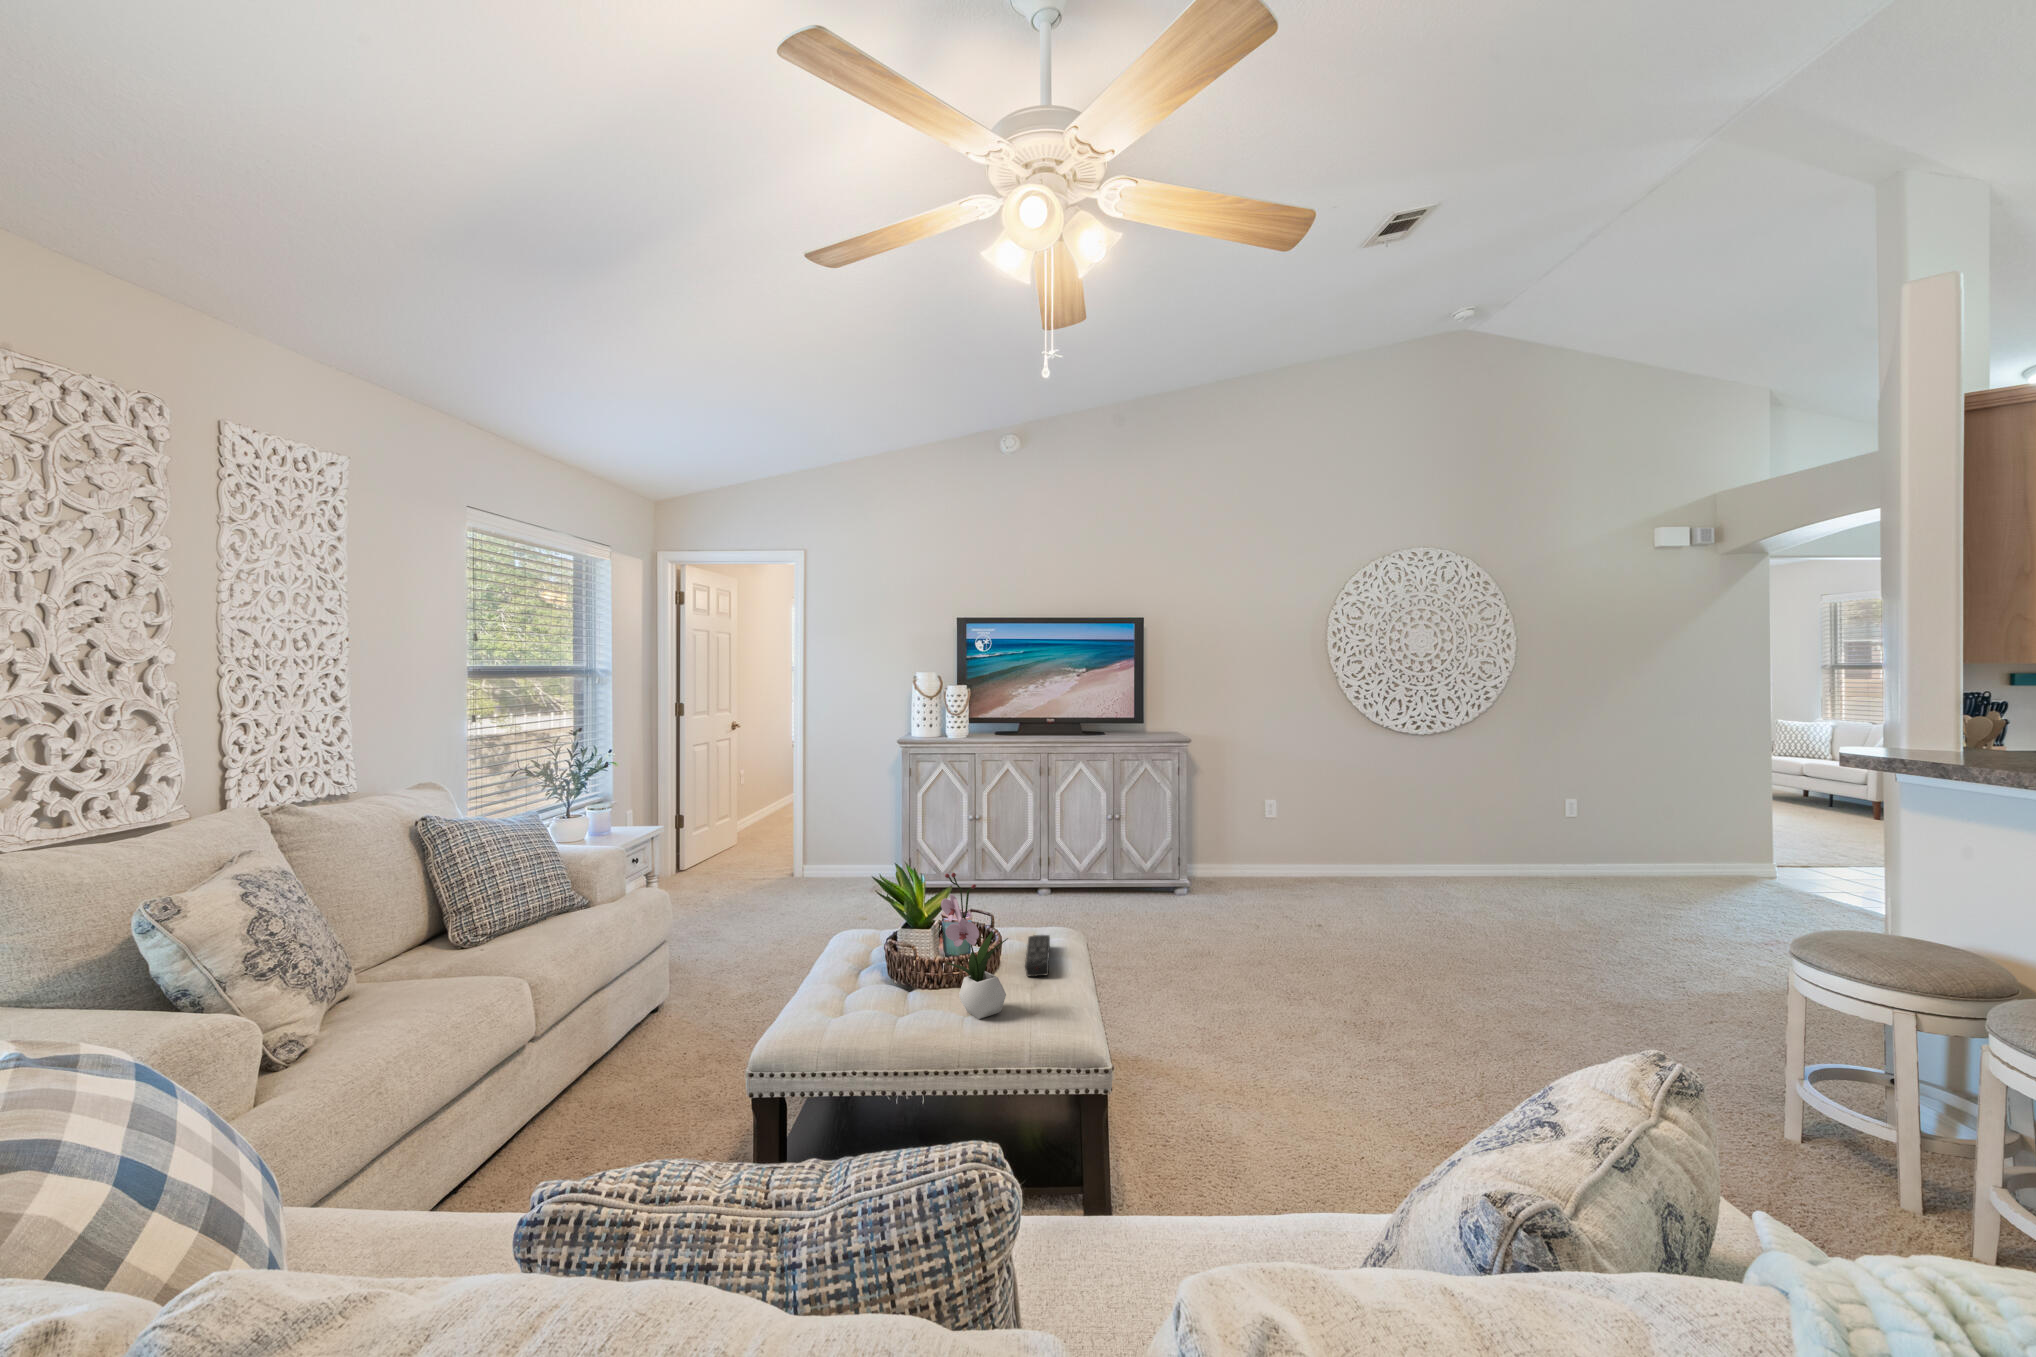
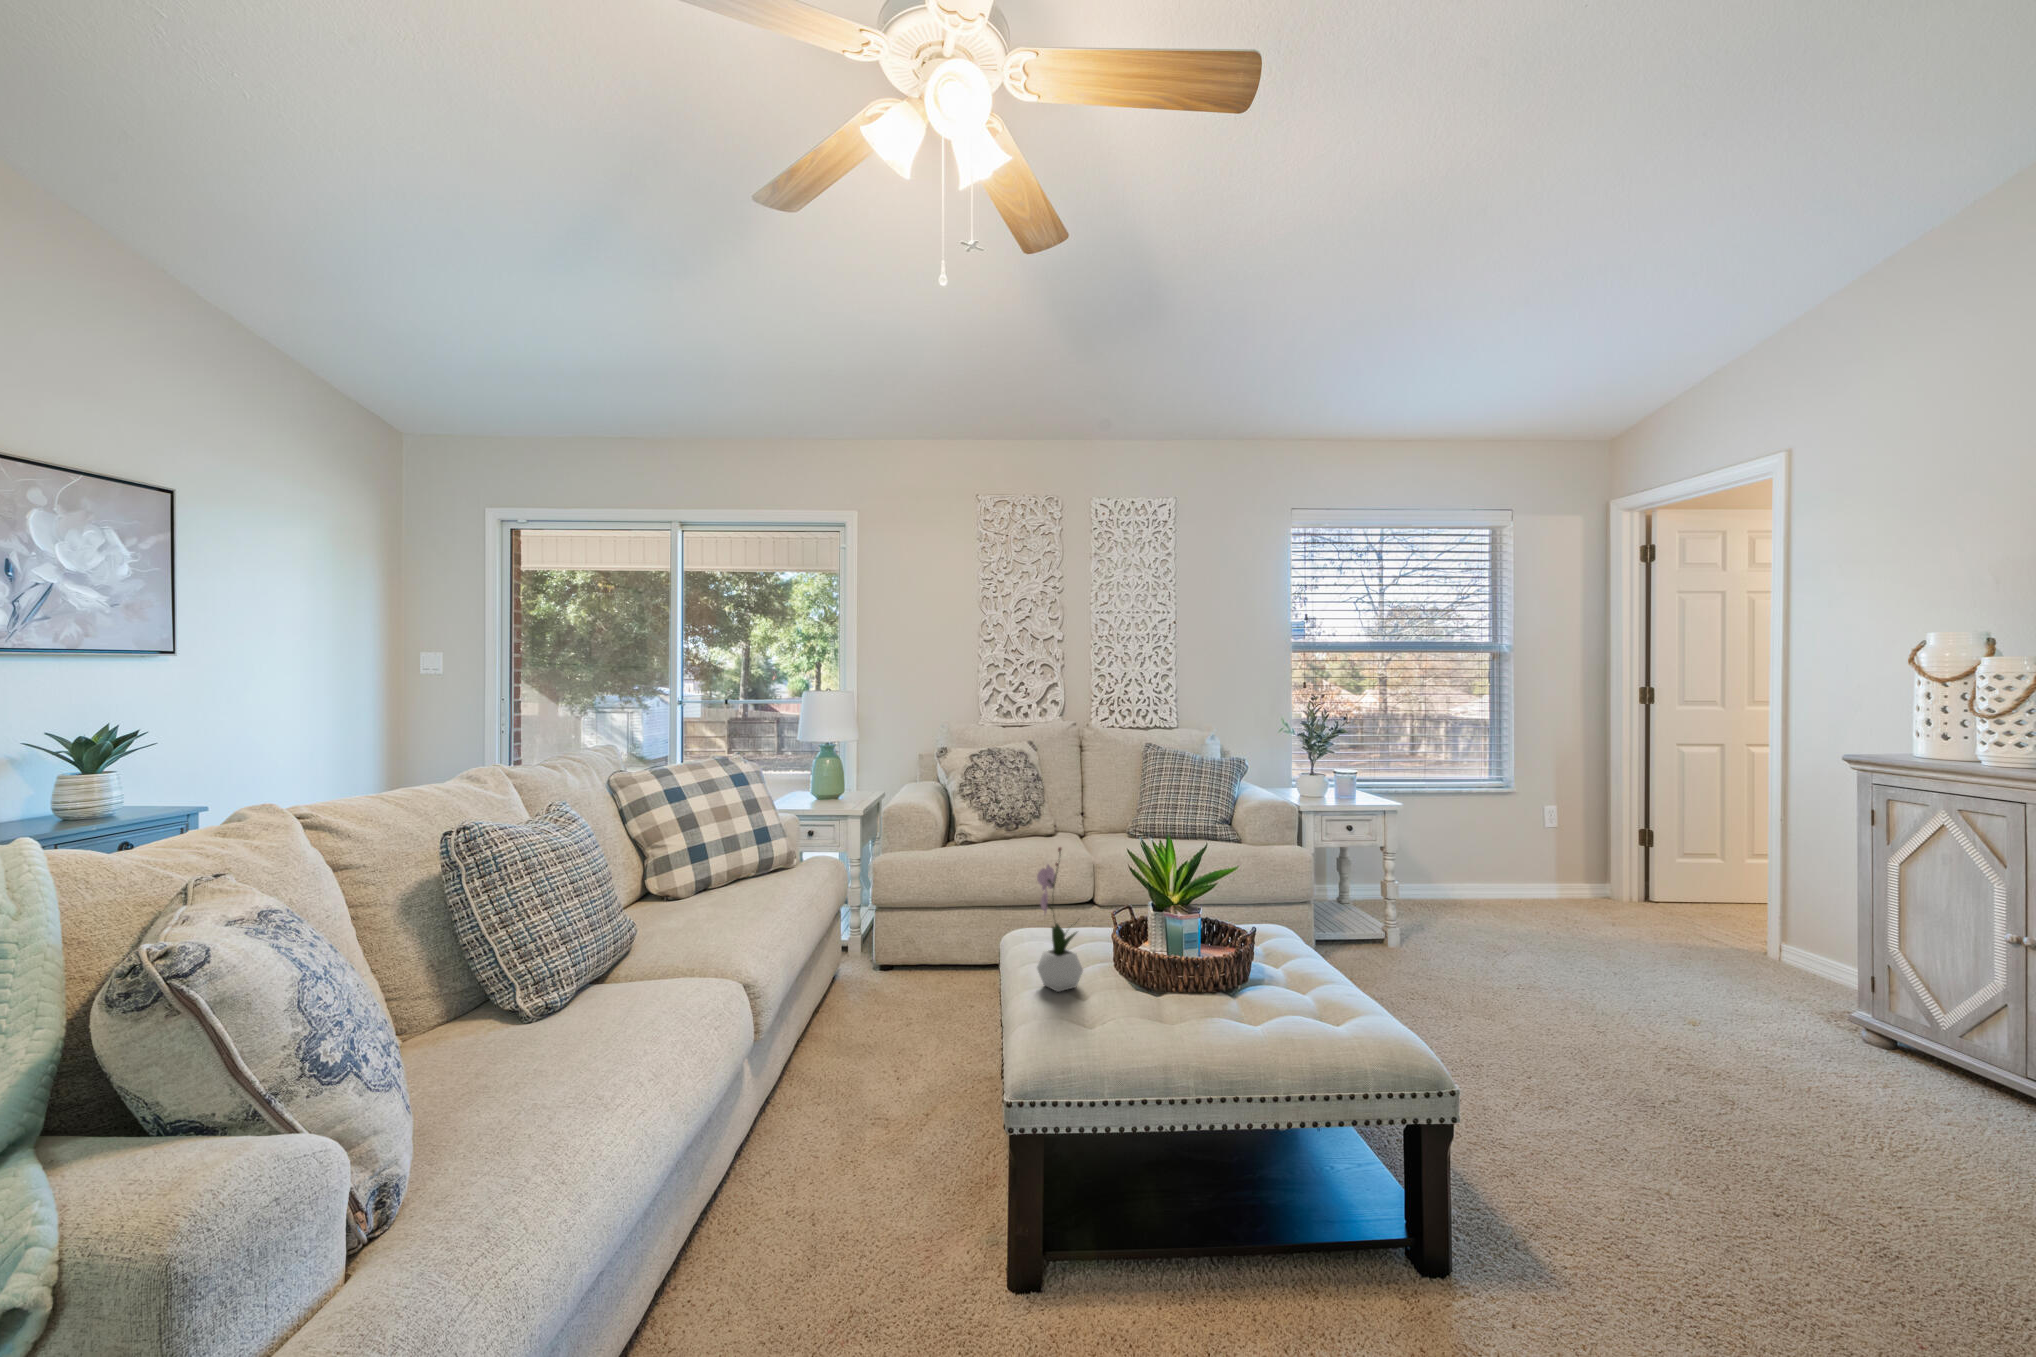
remote control: present [1025,935,1050,977] -> none [1157,987,1274,1013]

